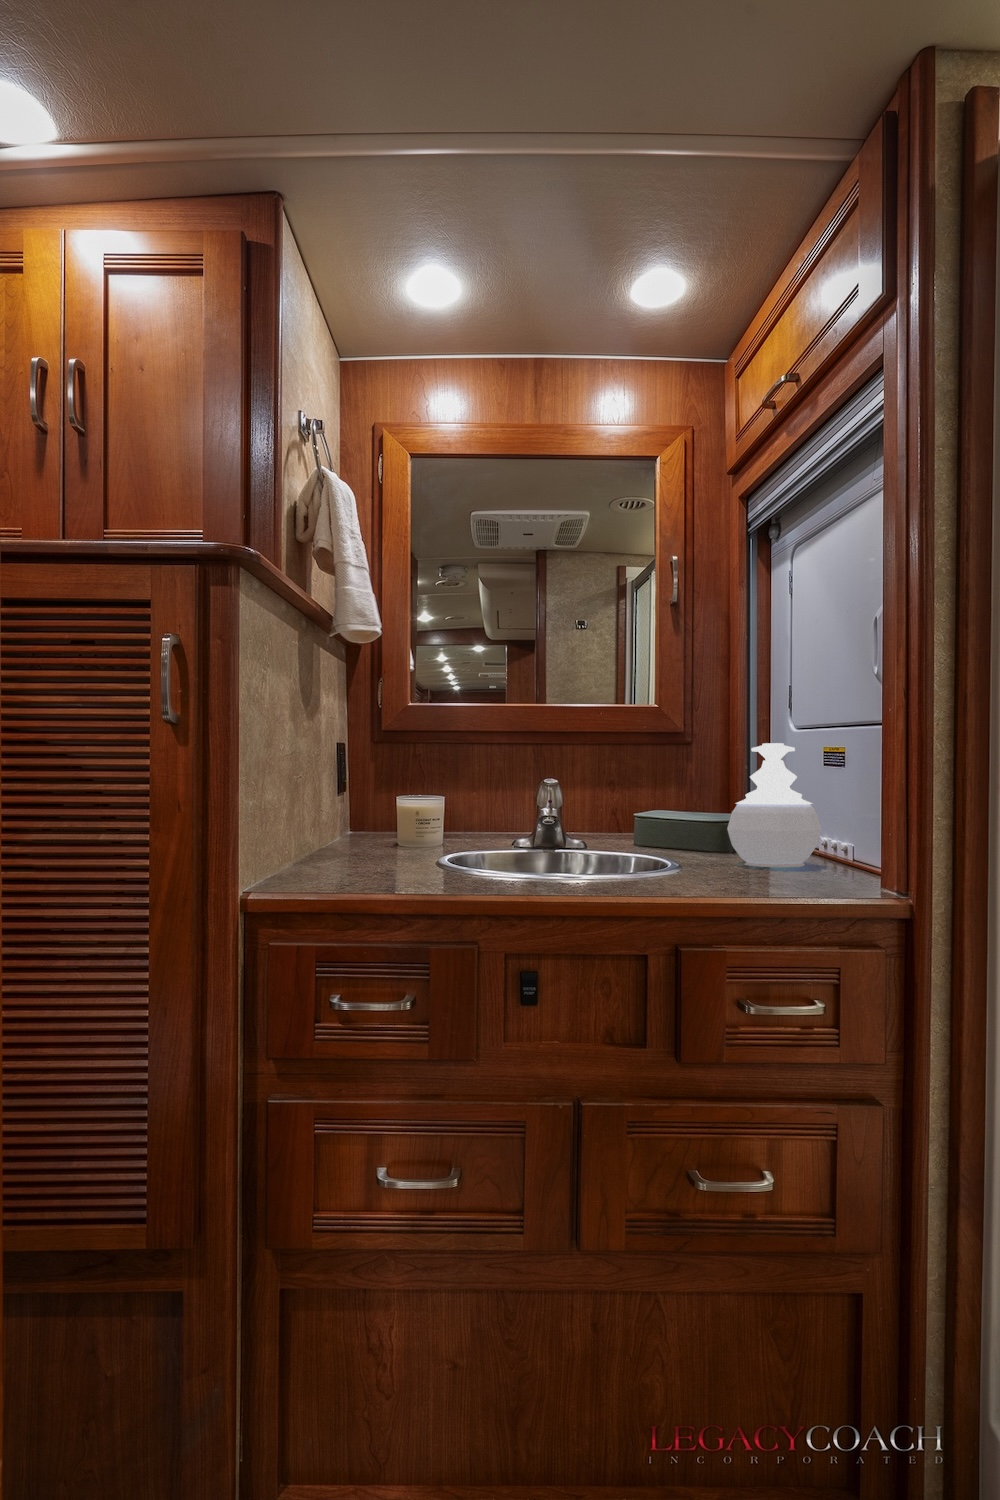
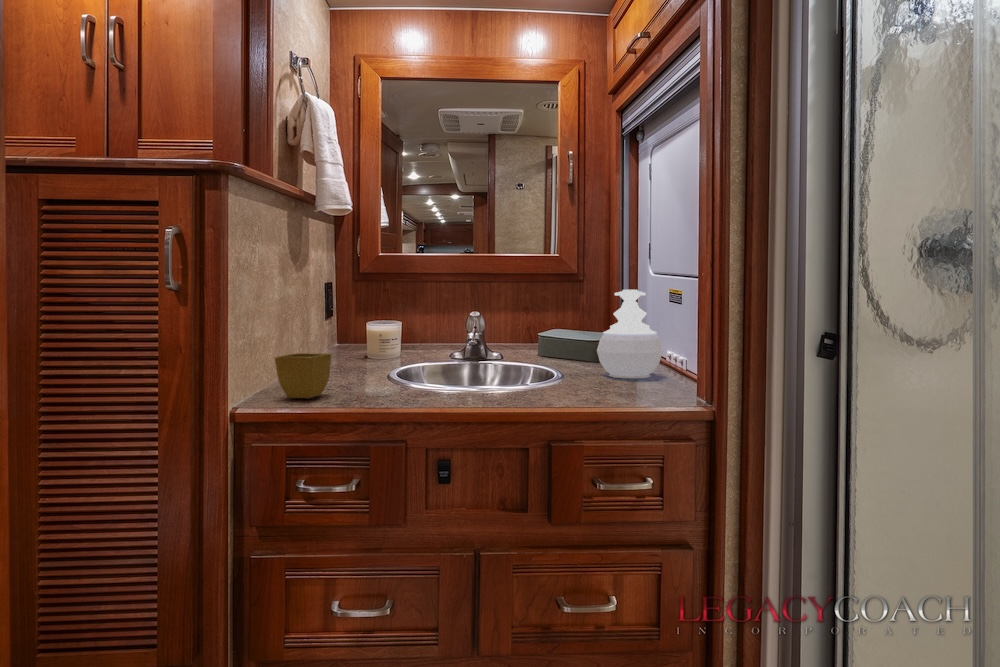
flower pot: none [299,825,371,885] -> present [275,353,331,399]

